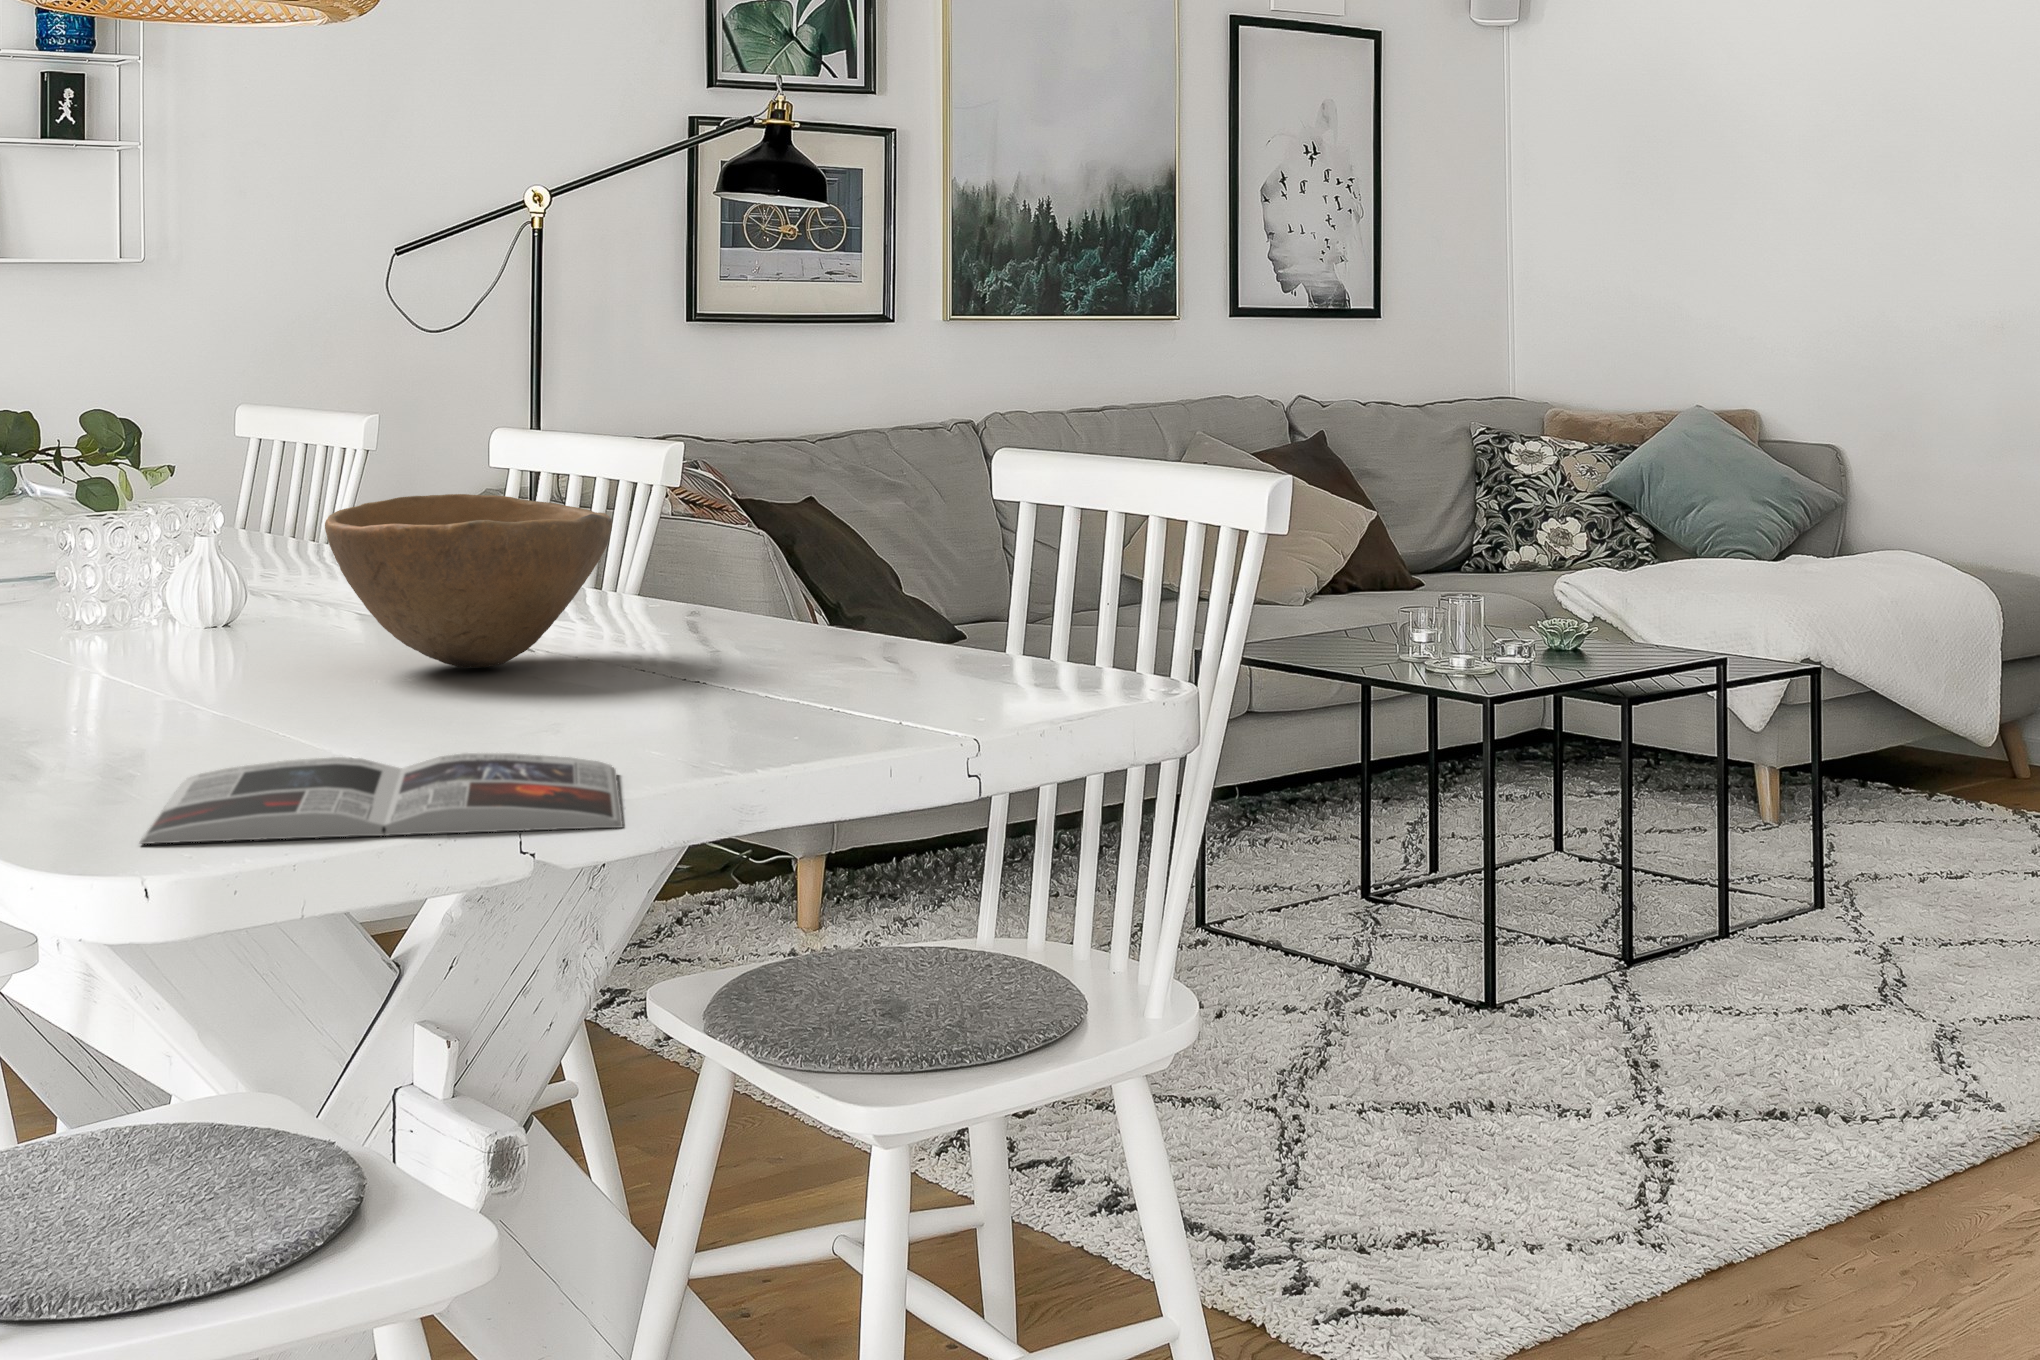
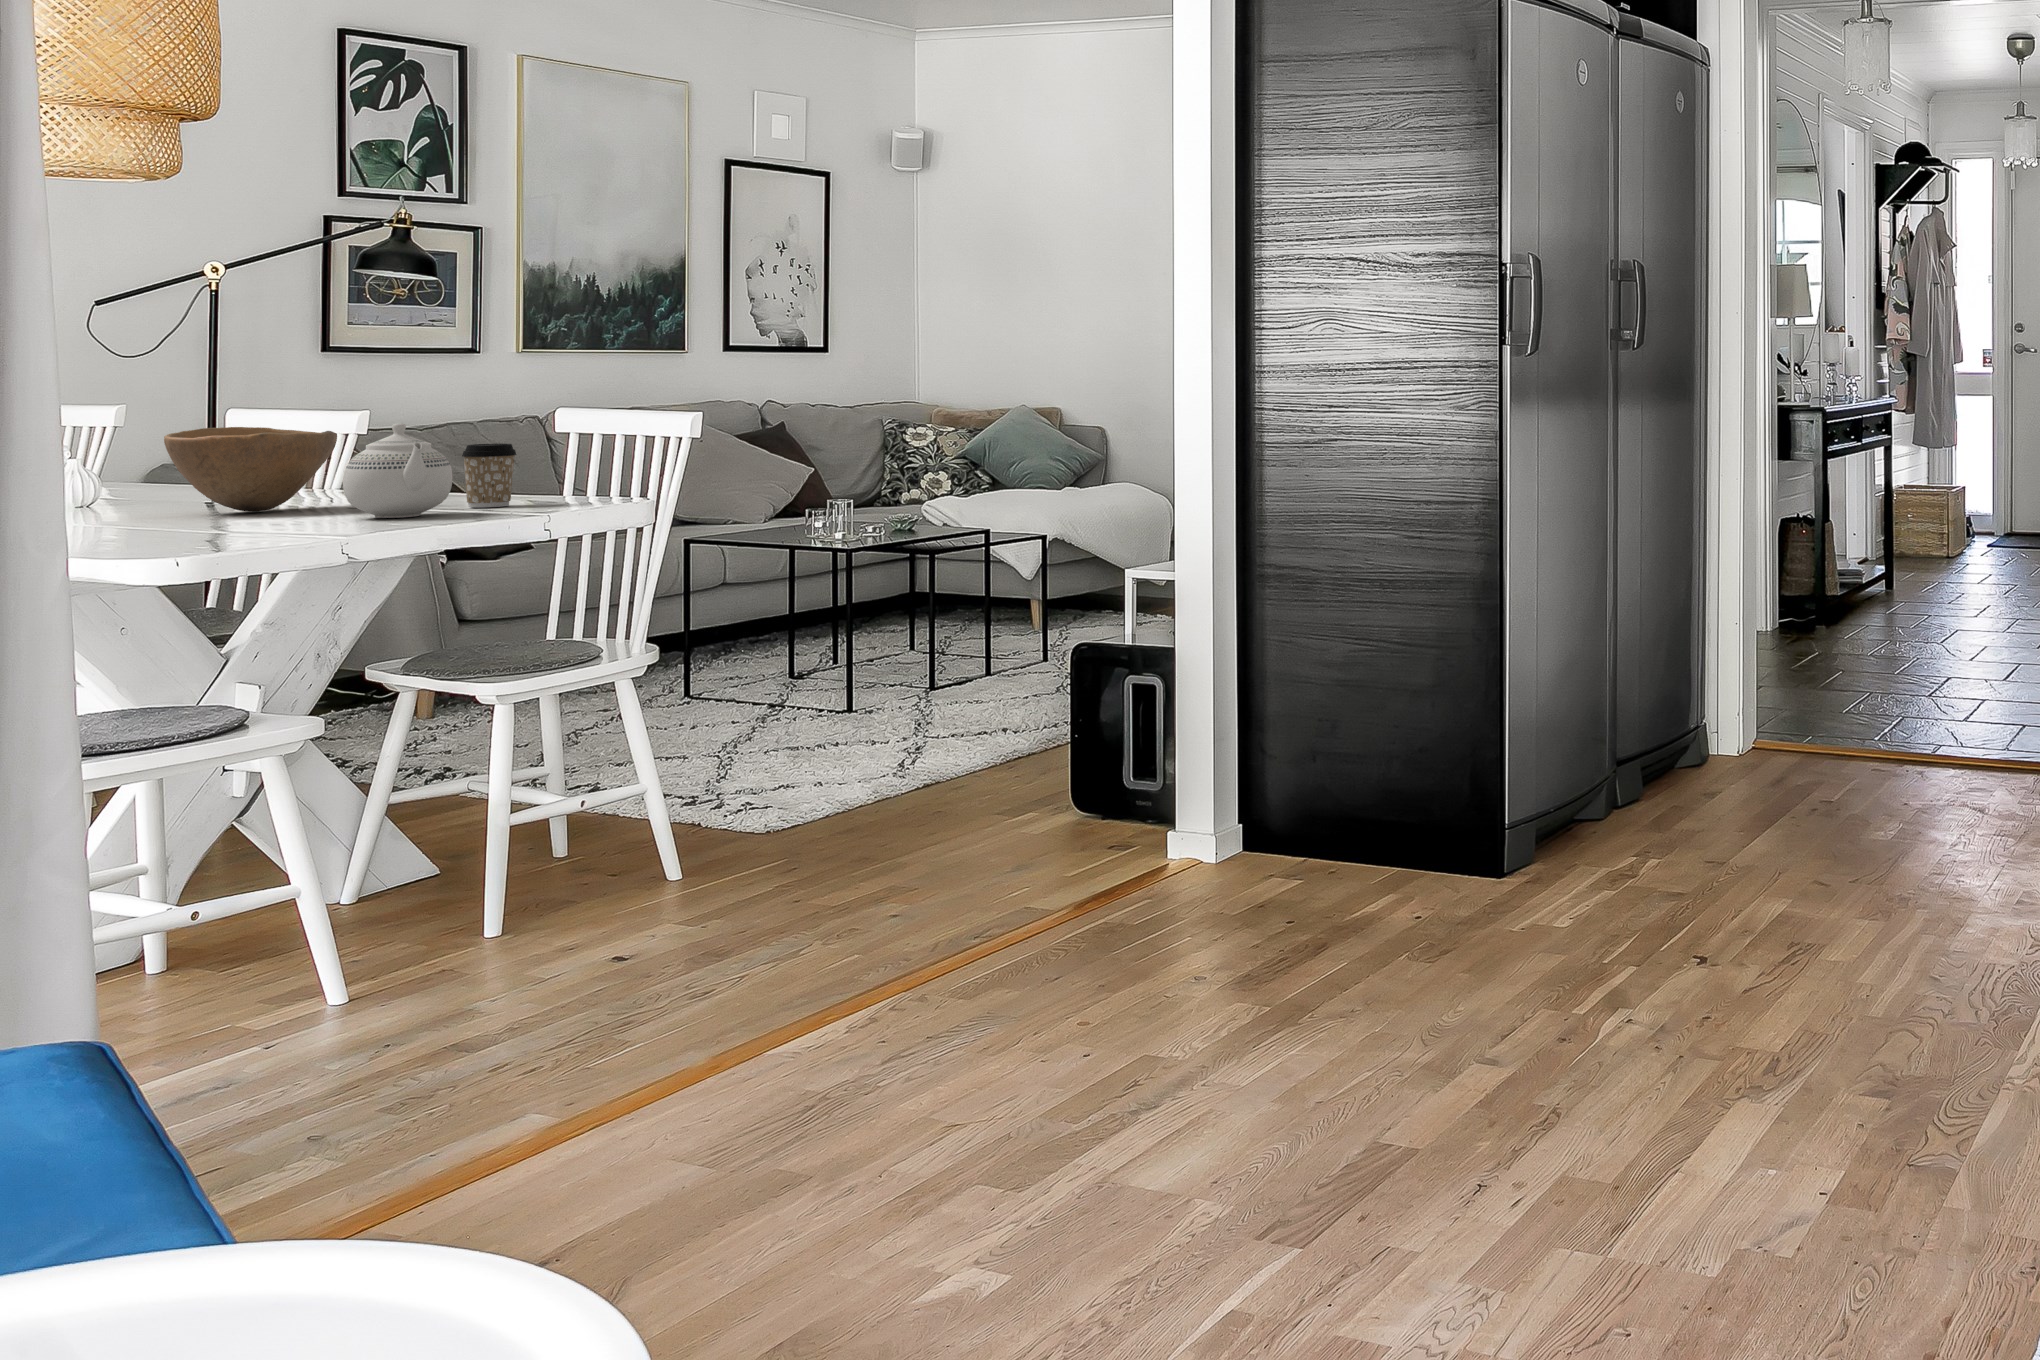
teapot: none [593,520,797,730] -> present [343,423,453,518]
coffee cup: none [822,553,924,694] -> present [462,444,516,507]
magazine: present [139,753,623,844] -> none [139,519,382,548]

